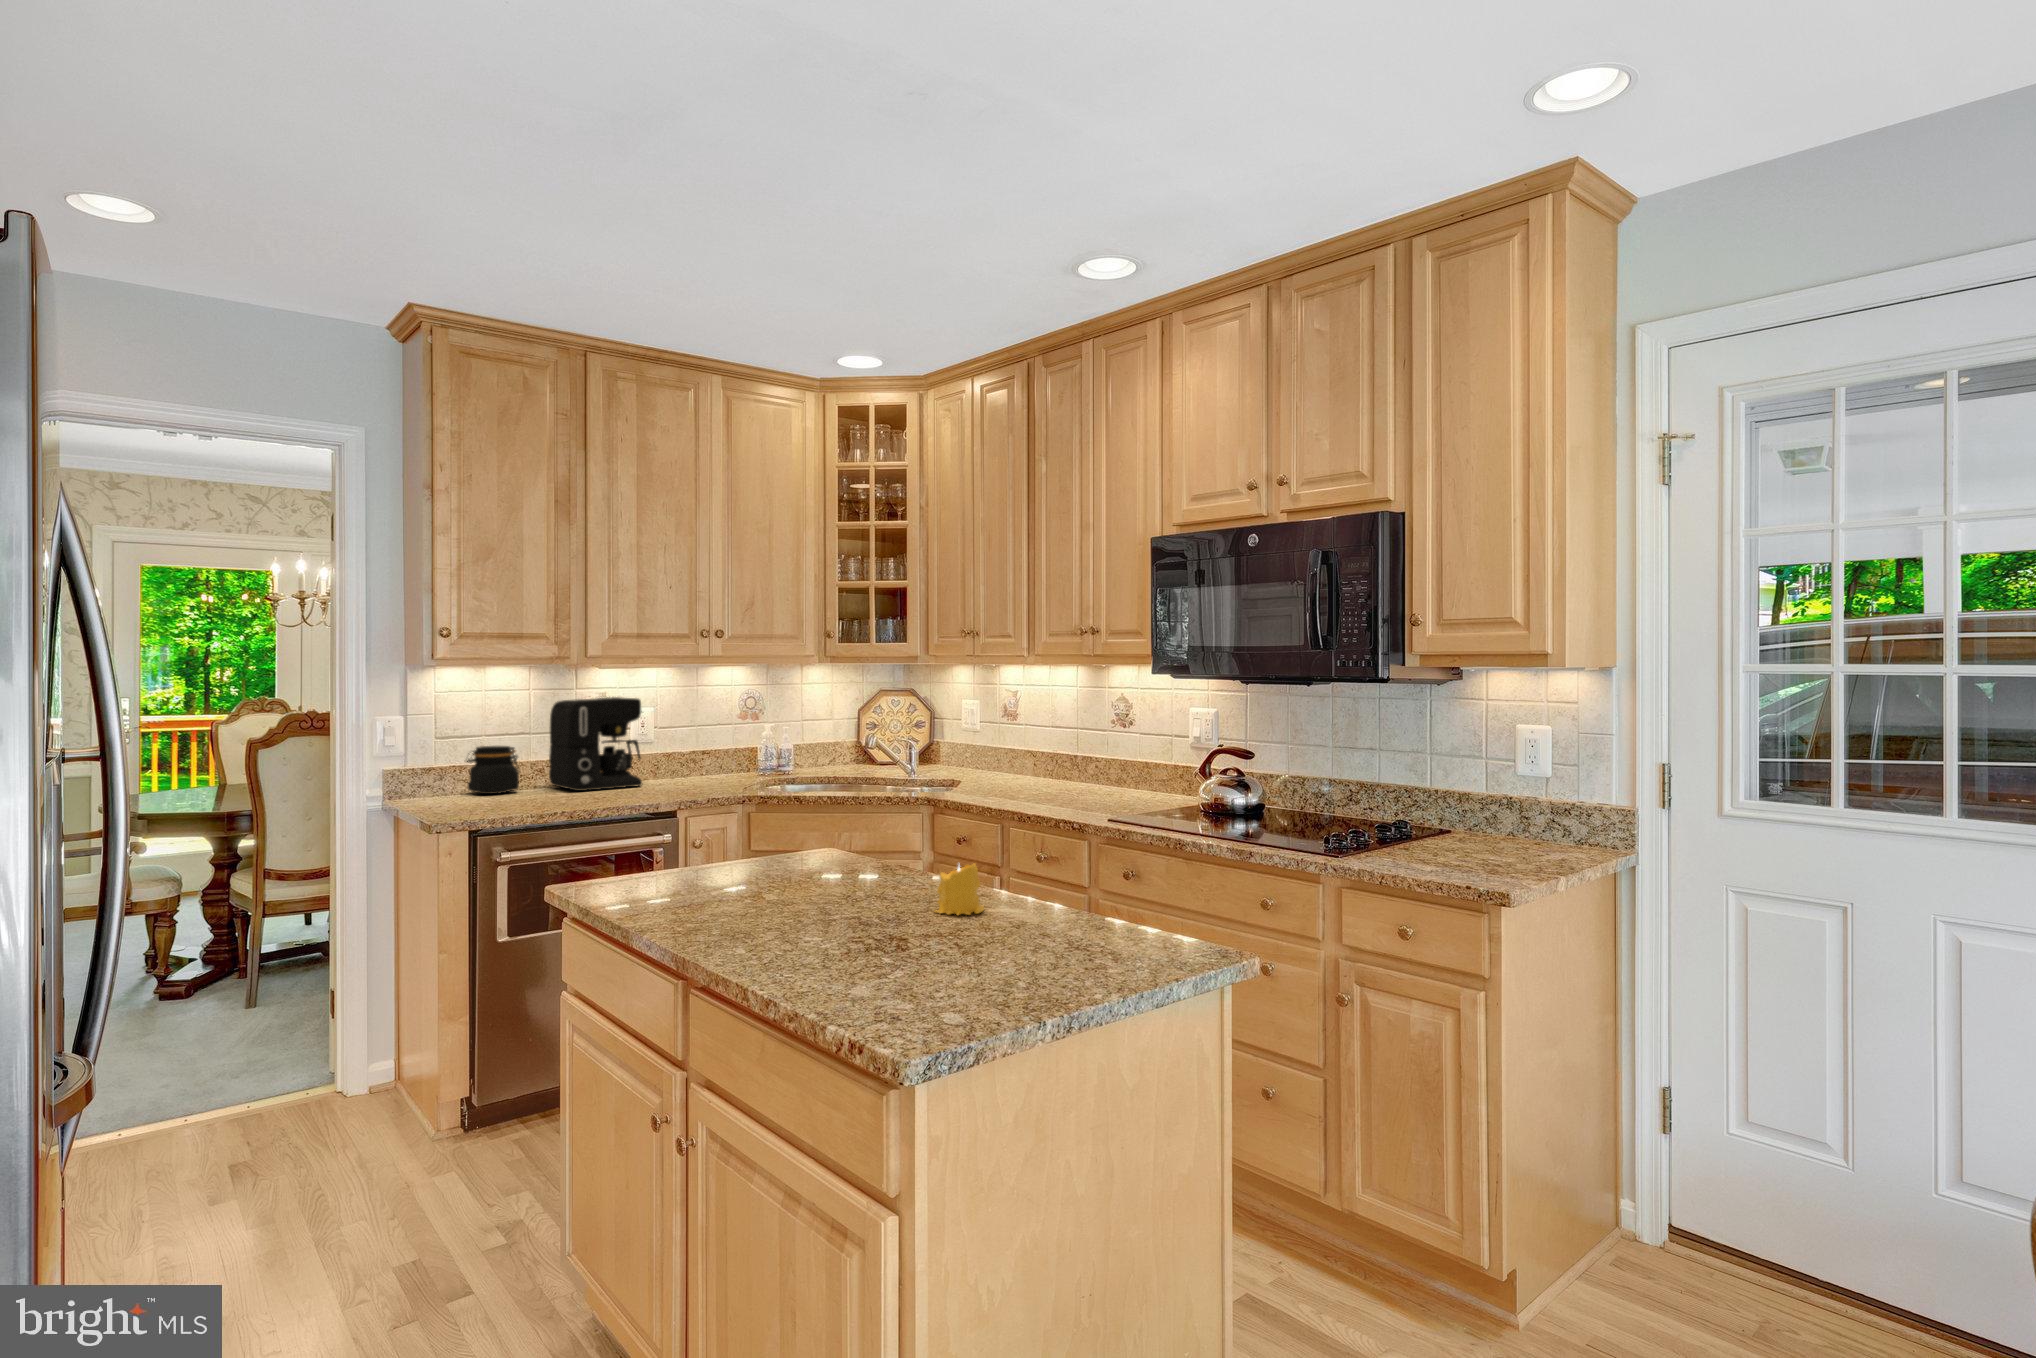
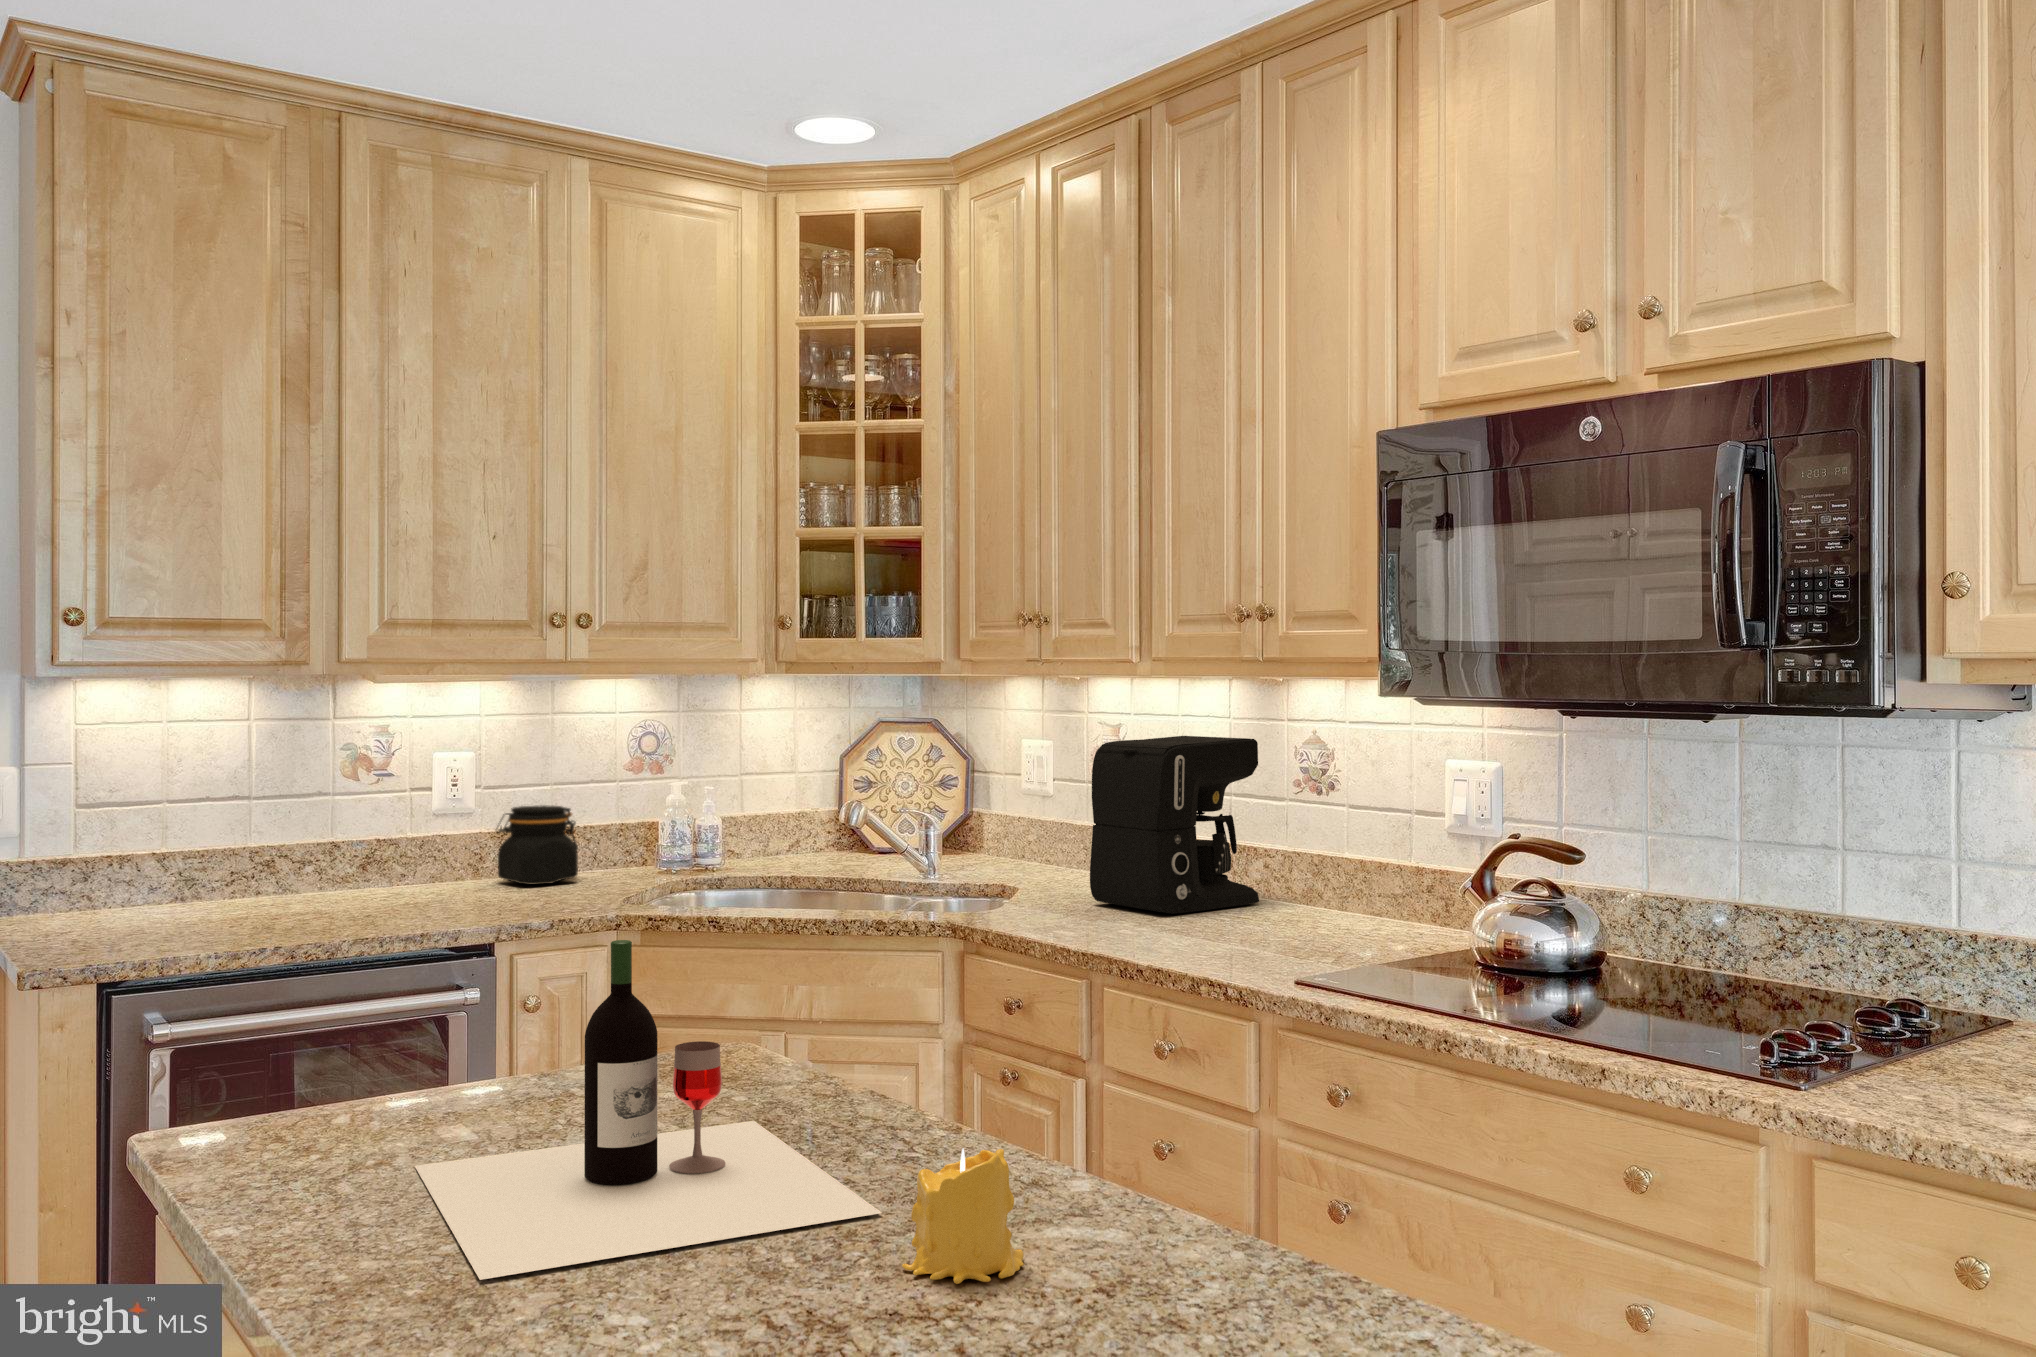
coffee maker: present [549,697,642,791] -> present [1090,736,1259,914]
jar: present [466,746,519,794] -> present [496,805,578,885]
wine bottle: none [706,783,921,917] -> present [415,940,882,1280]

